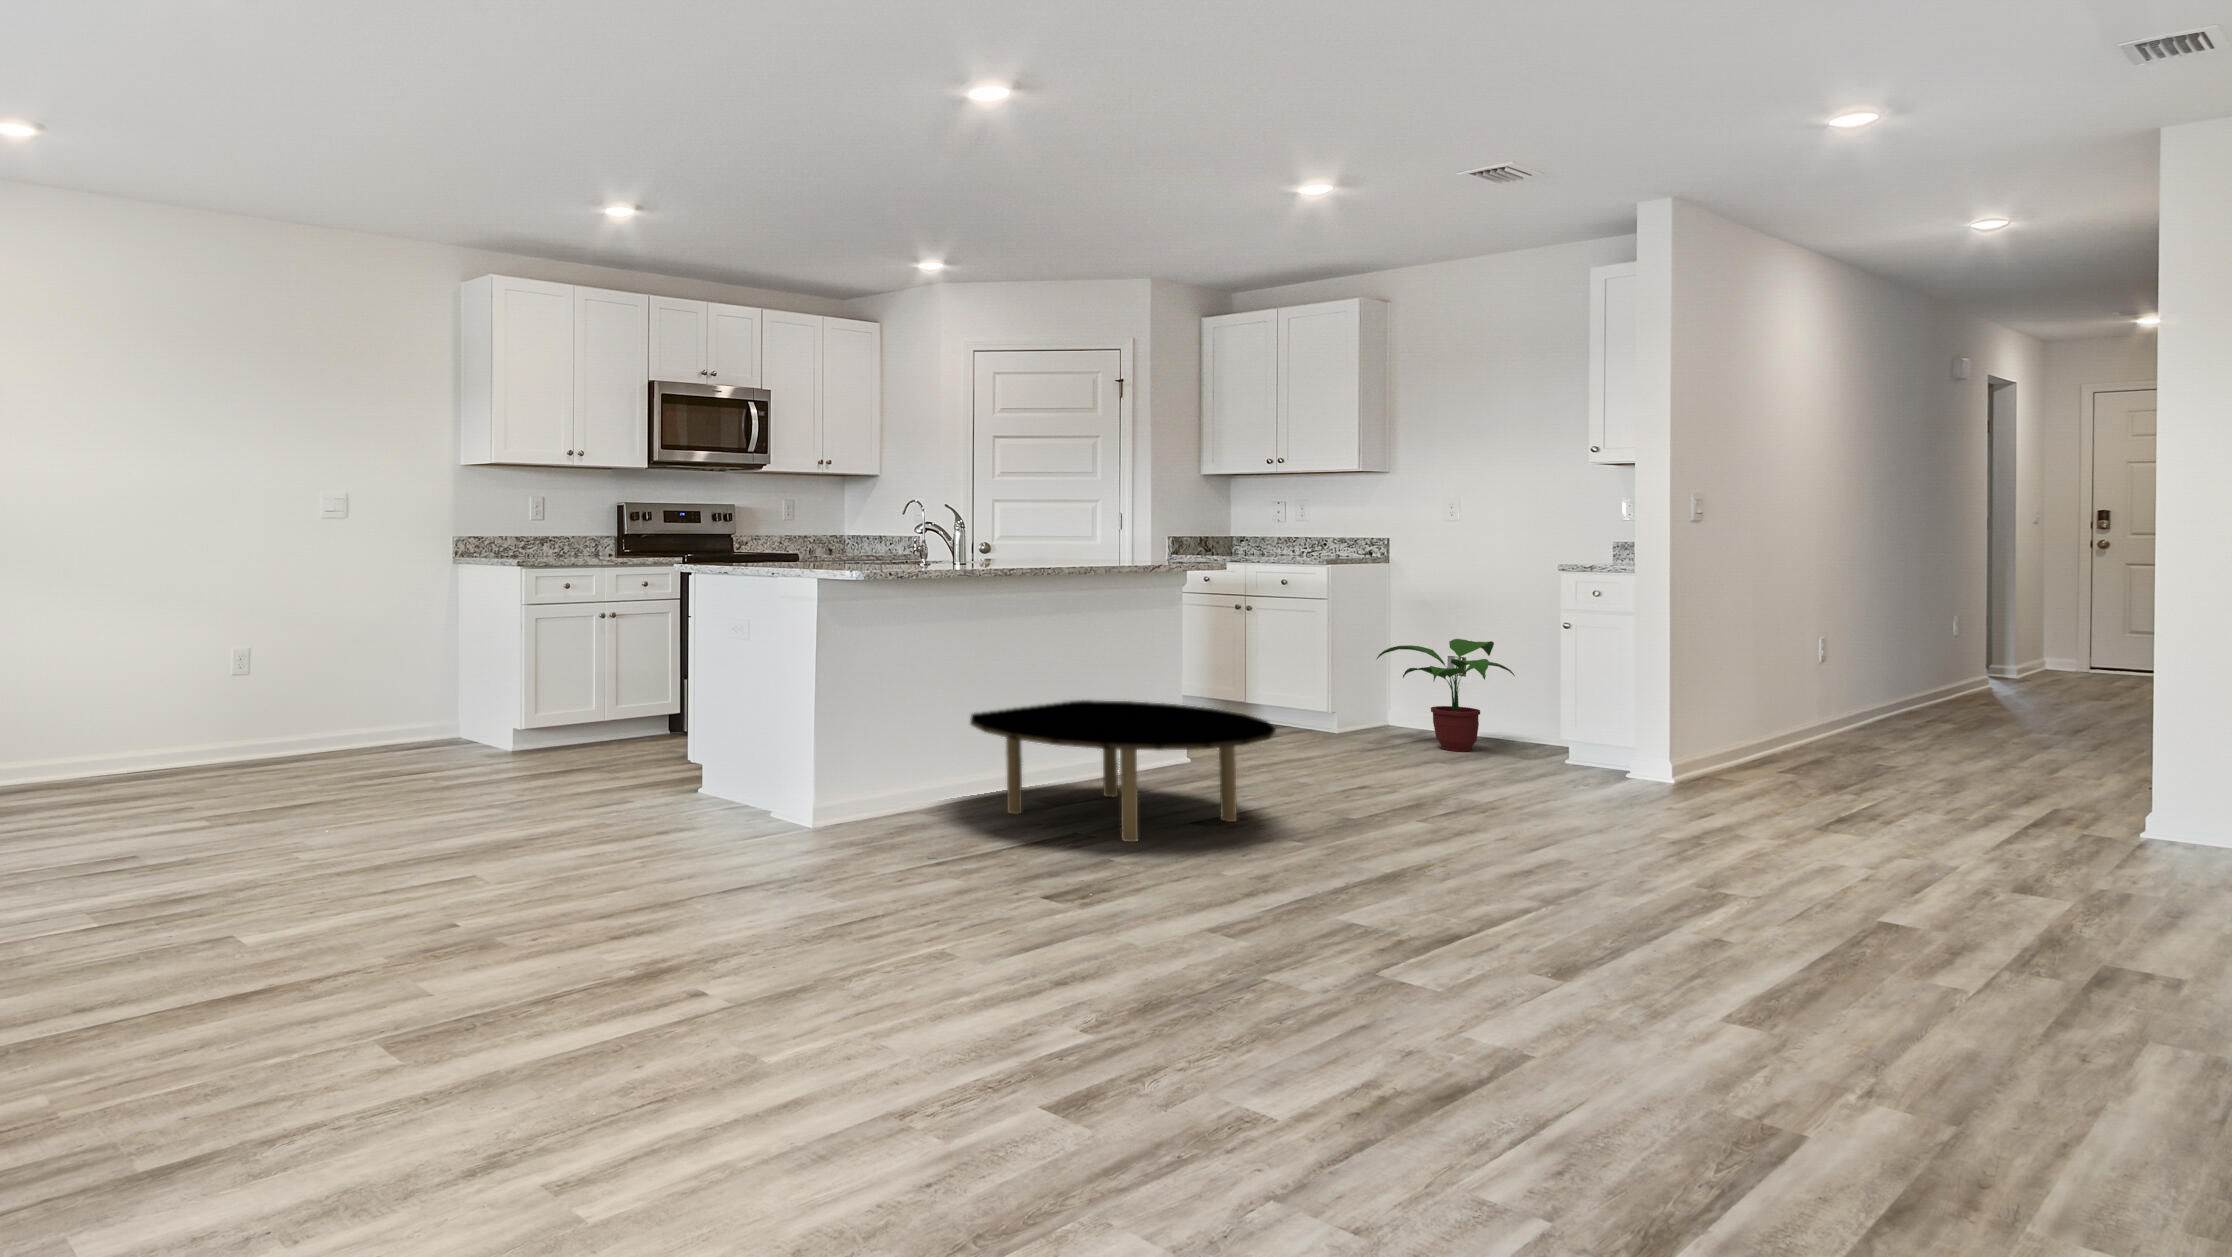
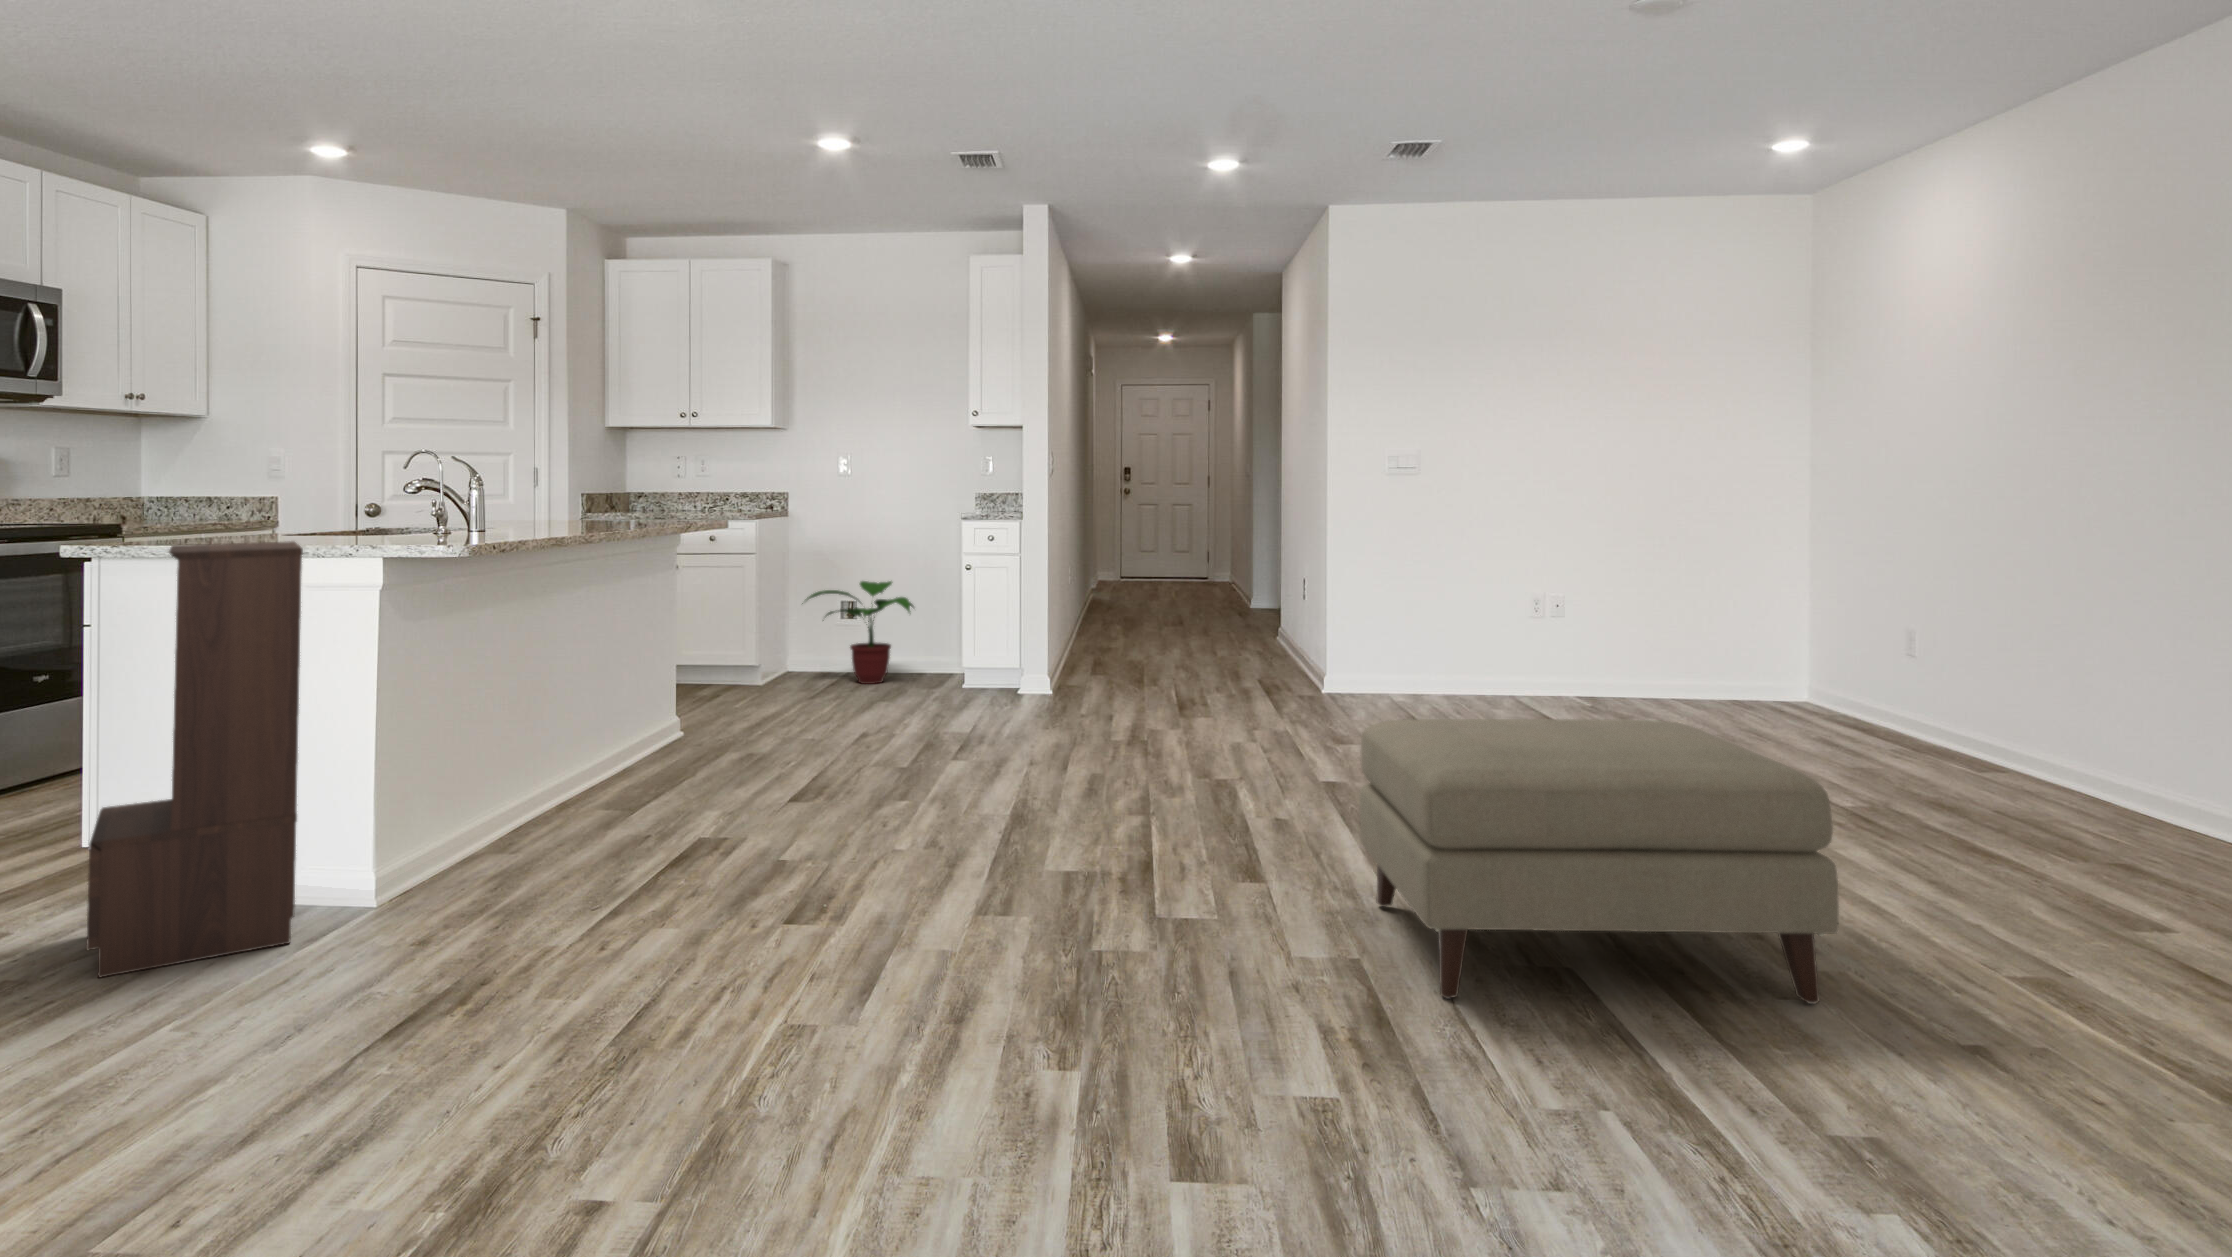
bookshelf: none [661,569,784,825] -> present [86,541,303,977]
coffee table: present [970,700,1276,842] -> none [549,672,903,841]
ottoman: none [1406,802,1959,1168] -> present [1359,719,1839,1004]

